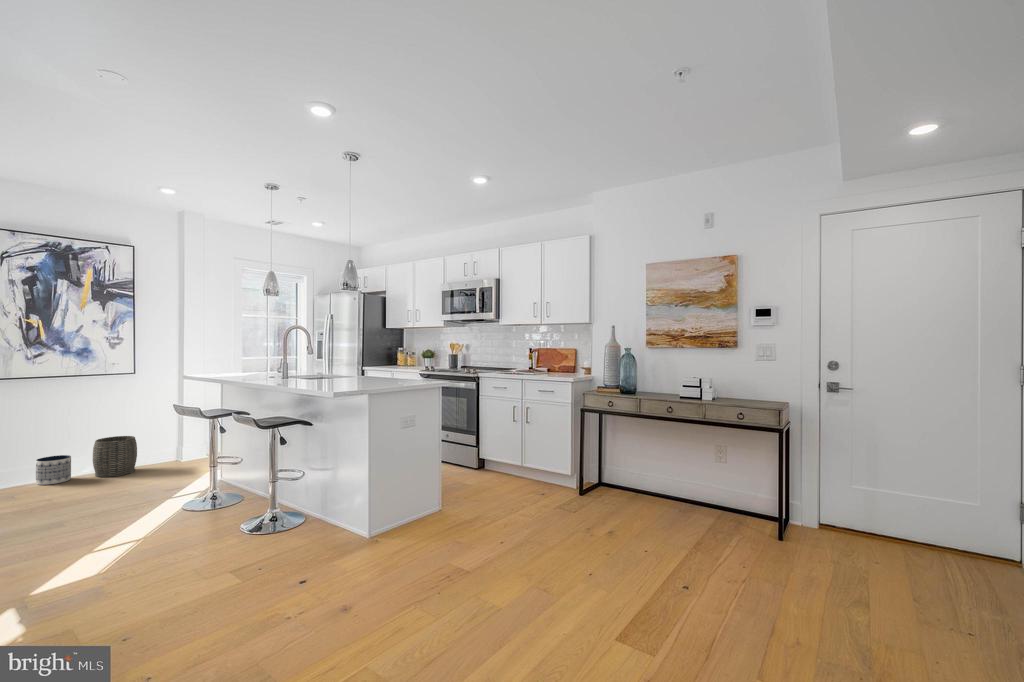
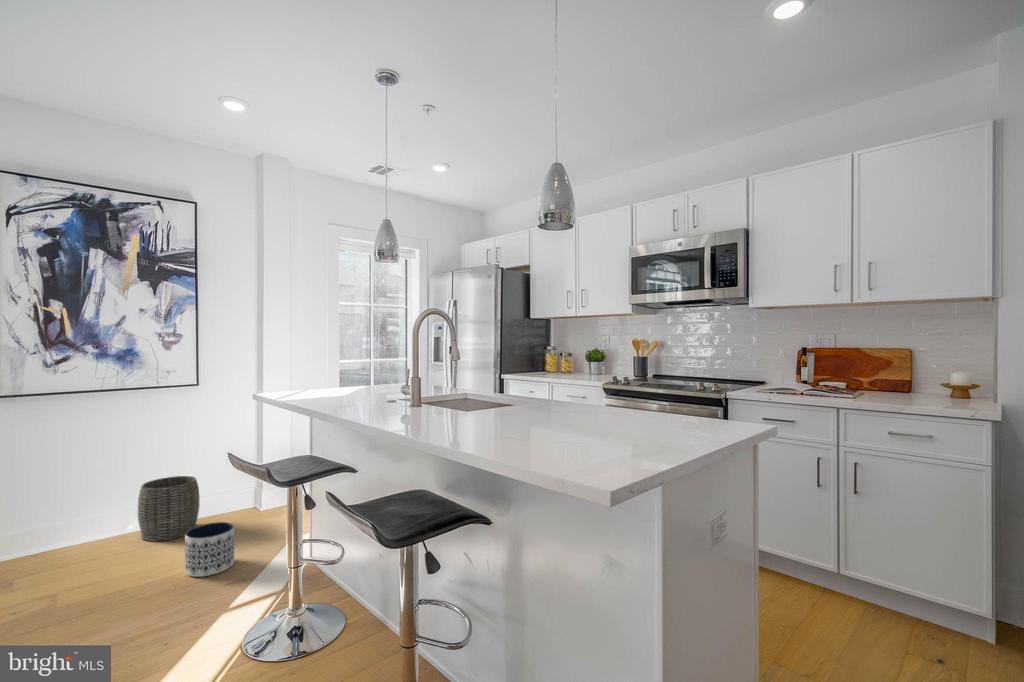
planter: present [36,455,71,485] -> present [185,522,234,577]

